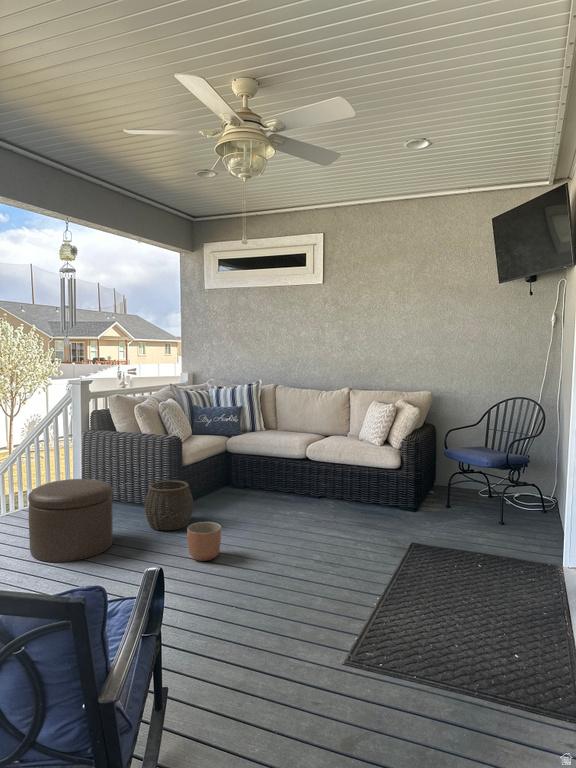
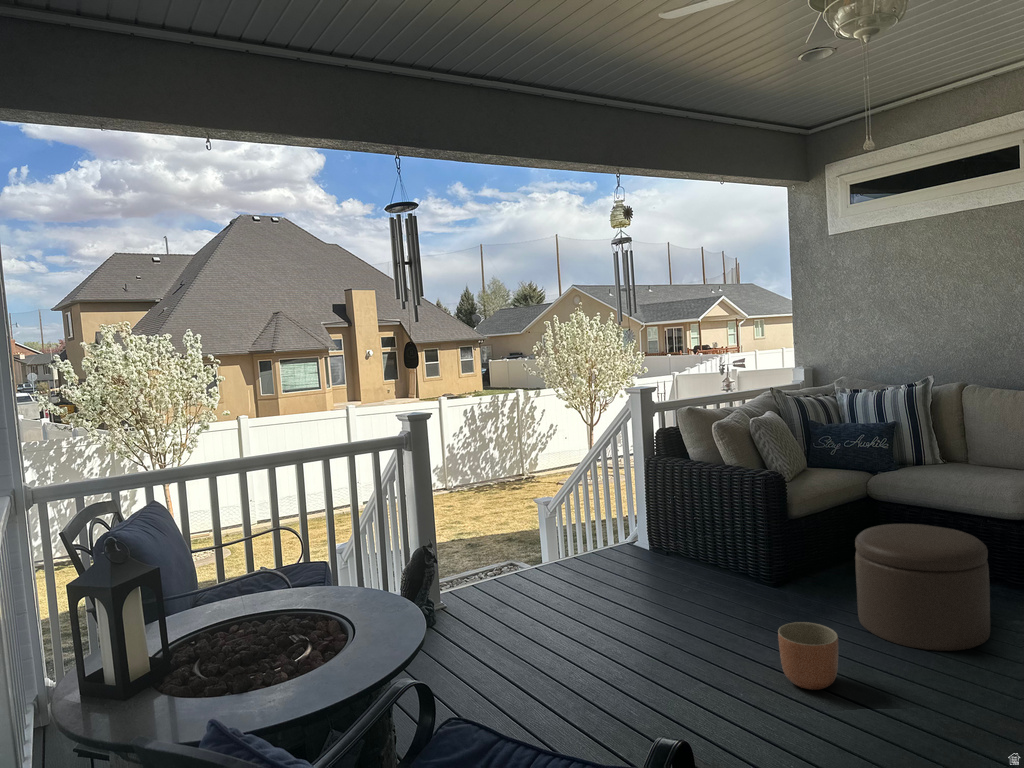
ottoman: present [28,479,113,562] -> present [855,524,990,651]
woven basket: present [144,480,194,531] -> none [722,541,800,622]

